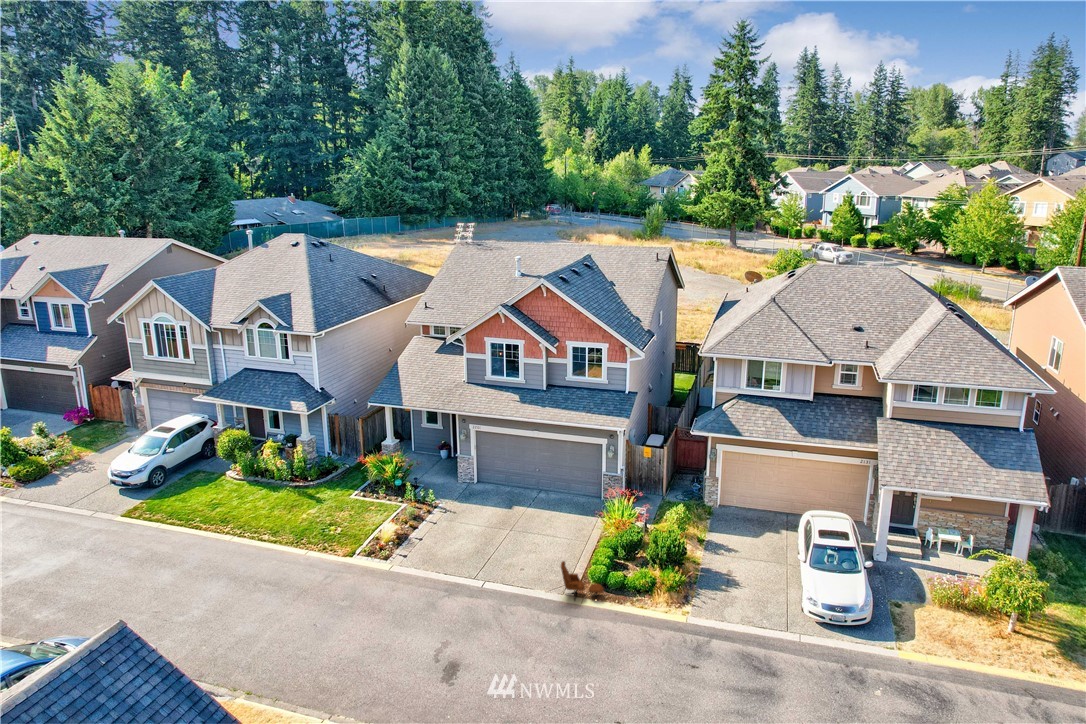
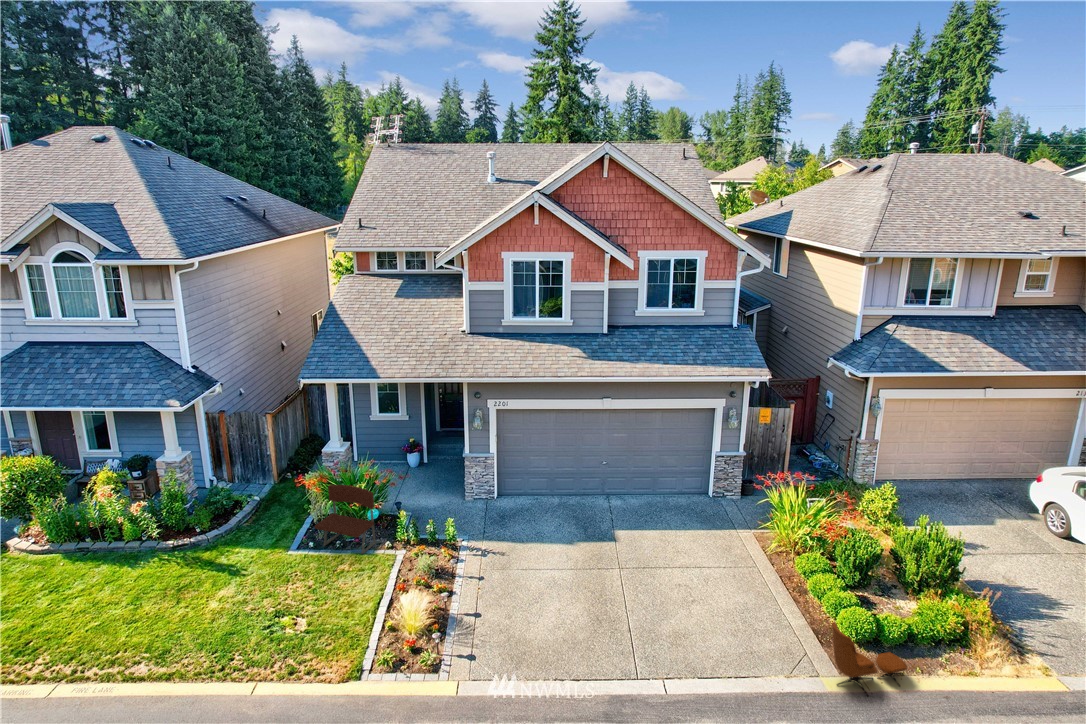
bench: none [362,464,394,503] -> present [315,485,376,554]

